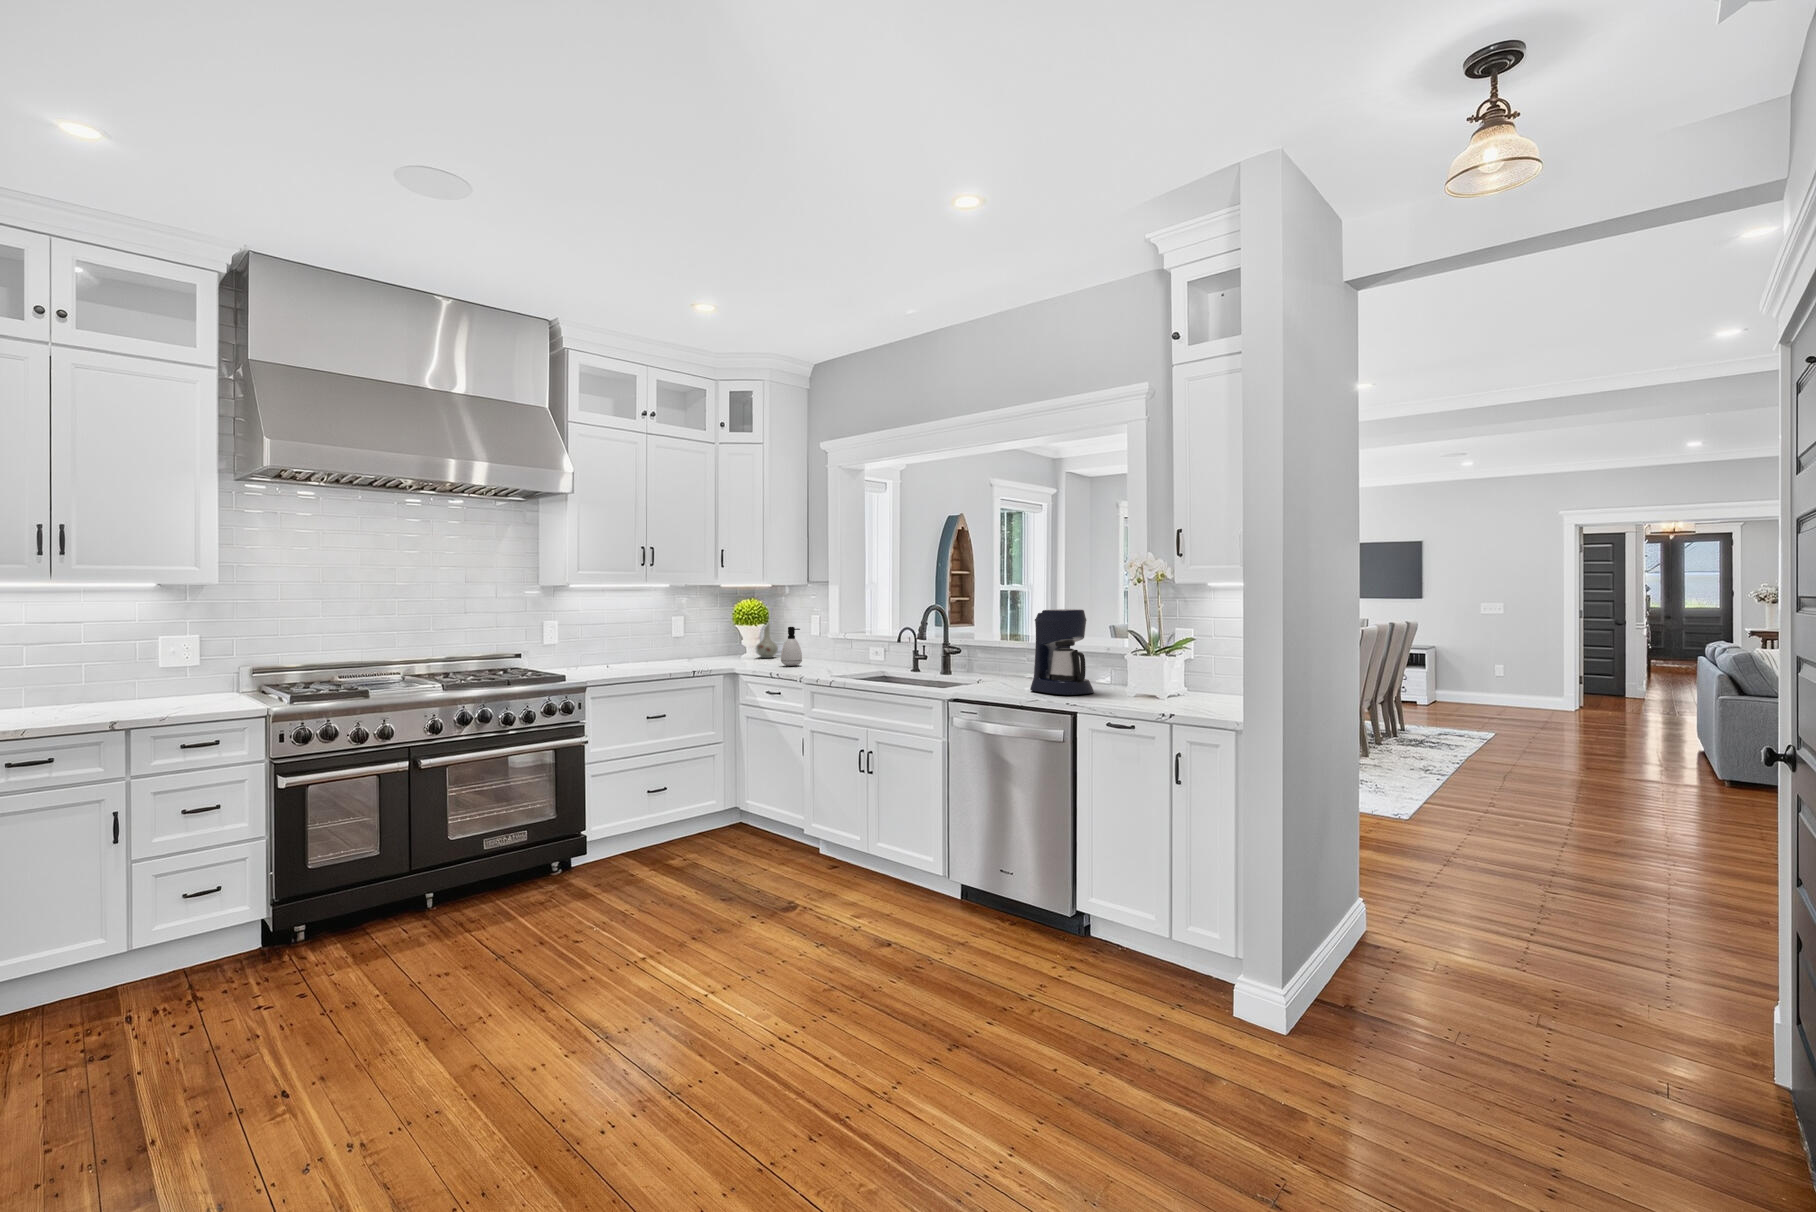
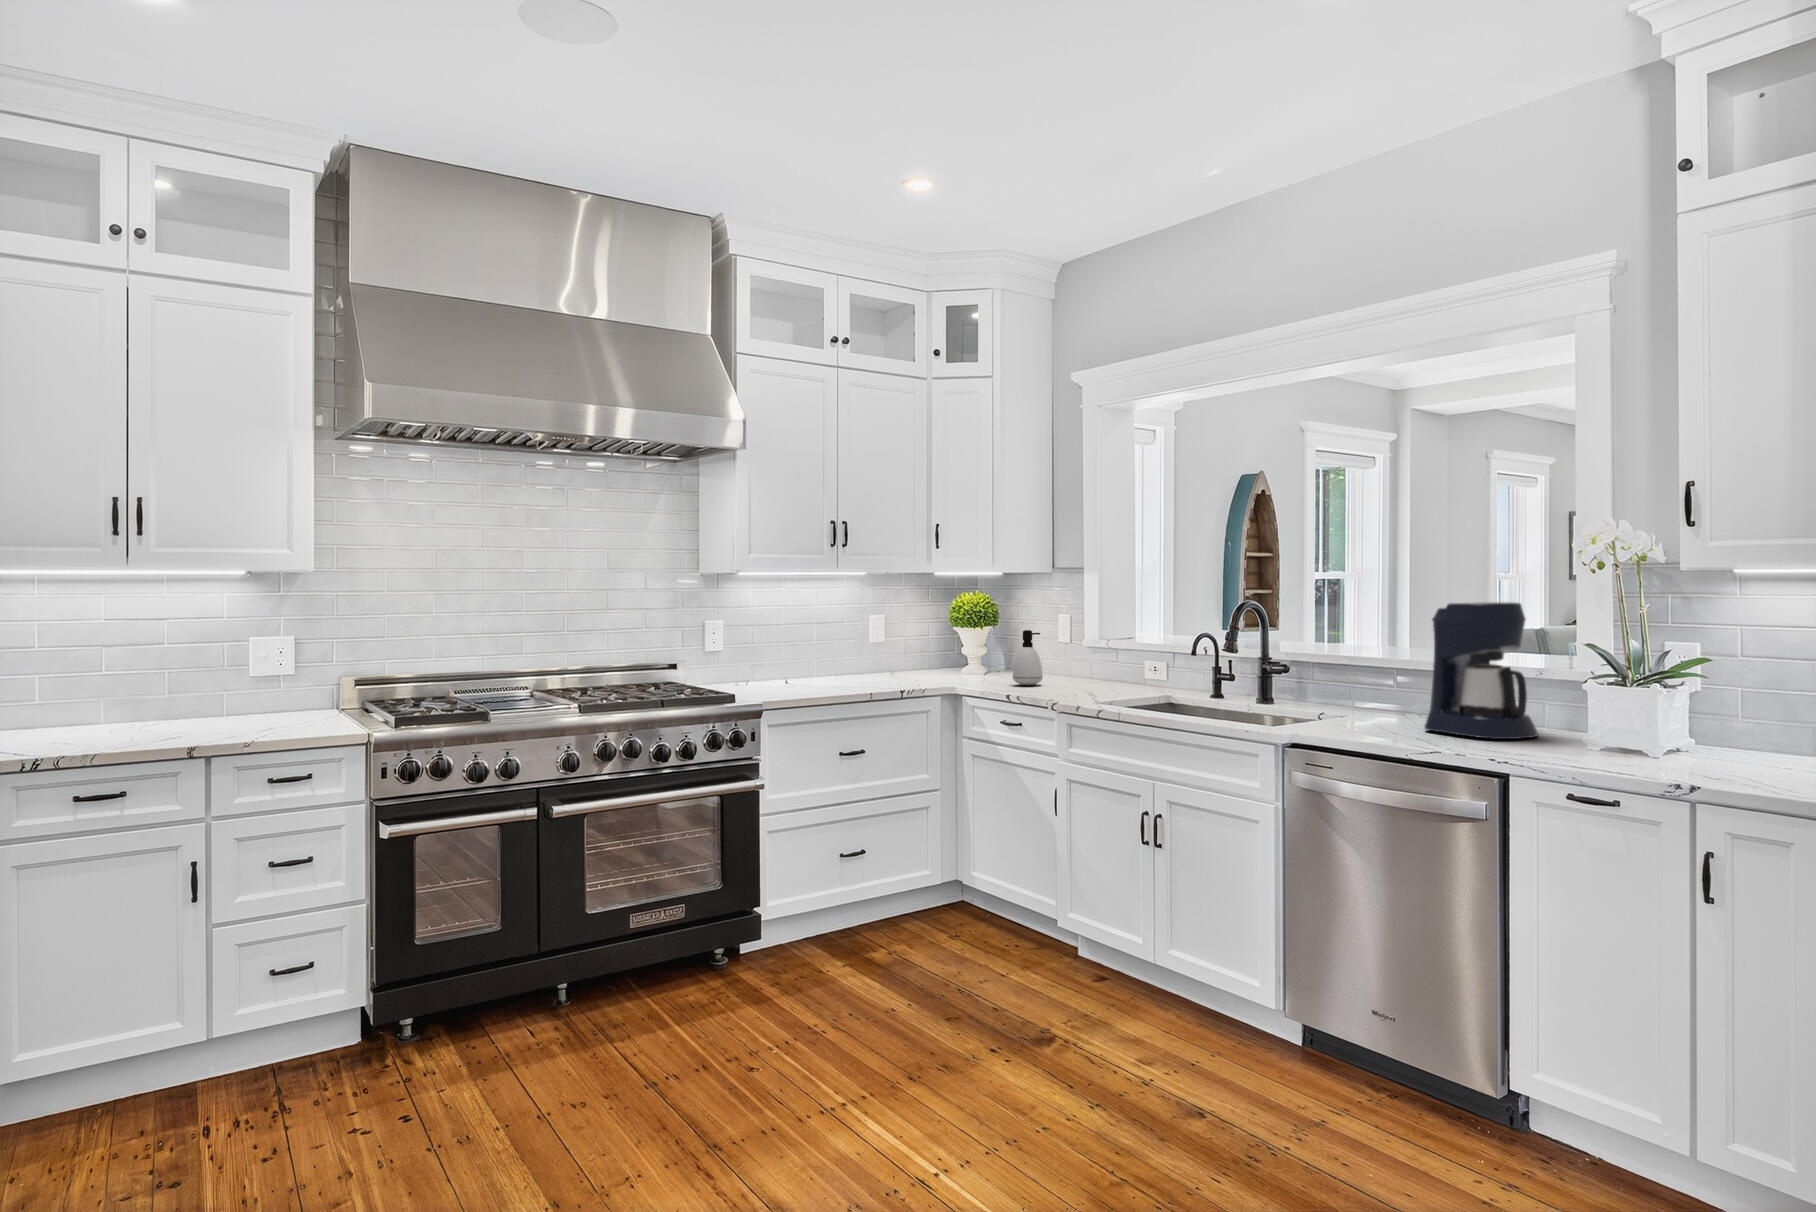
vase: present [757,622,778,658] -> none [973,618,1003,674]

